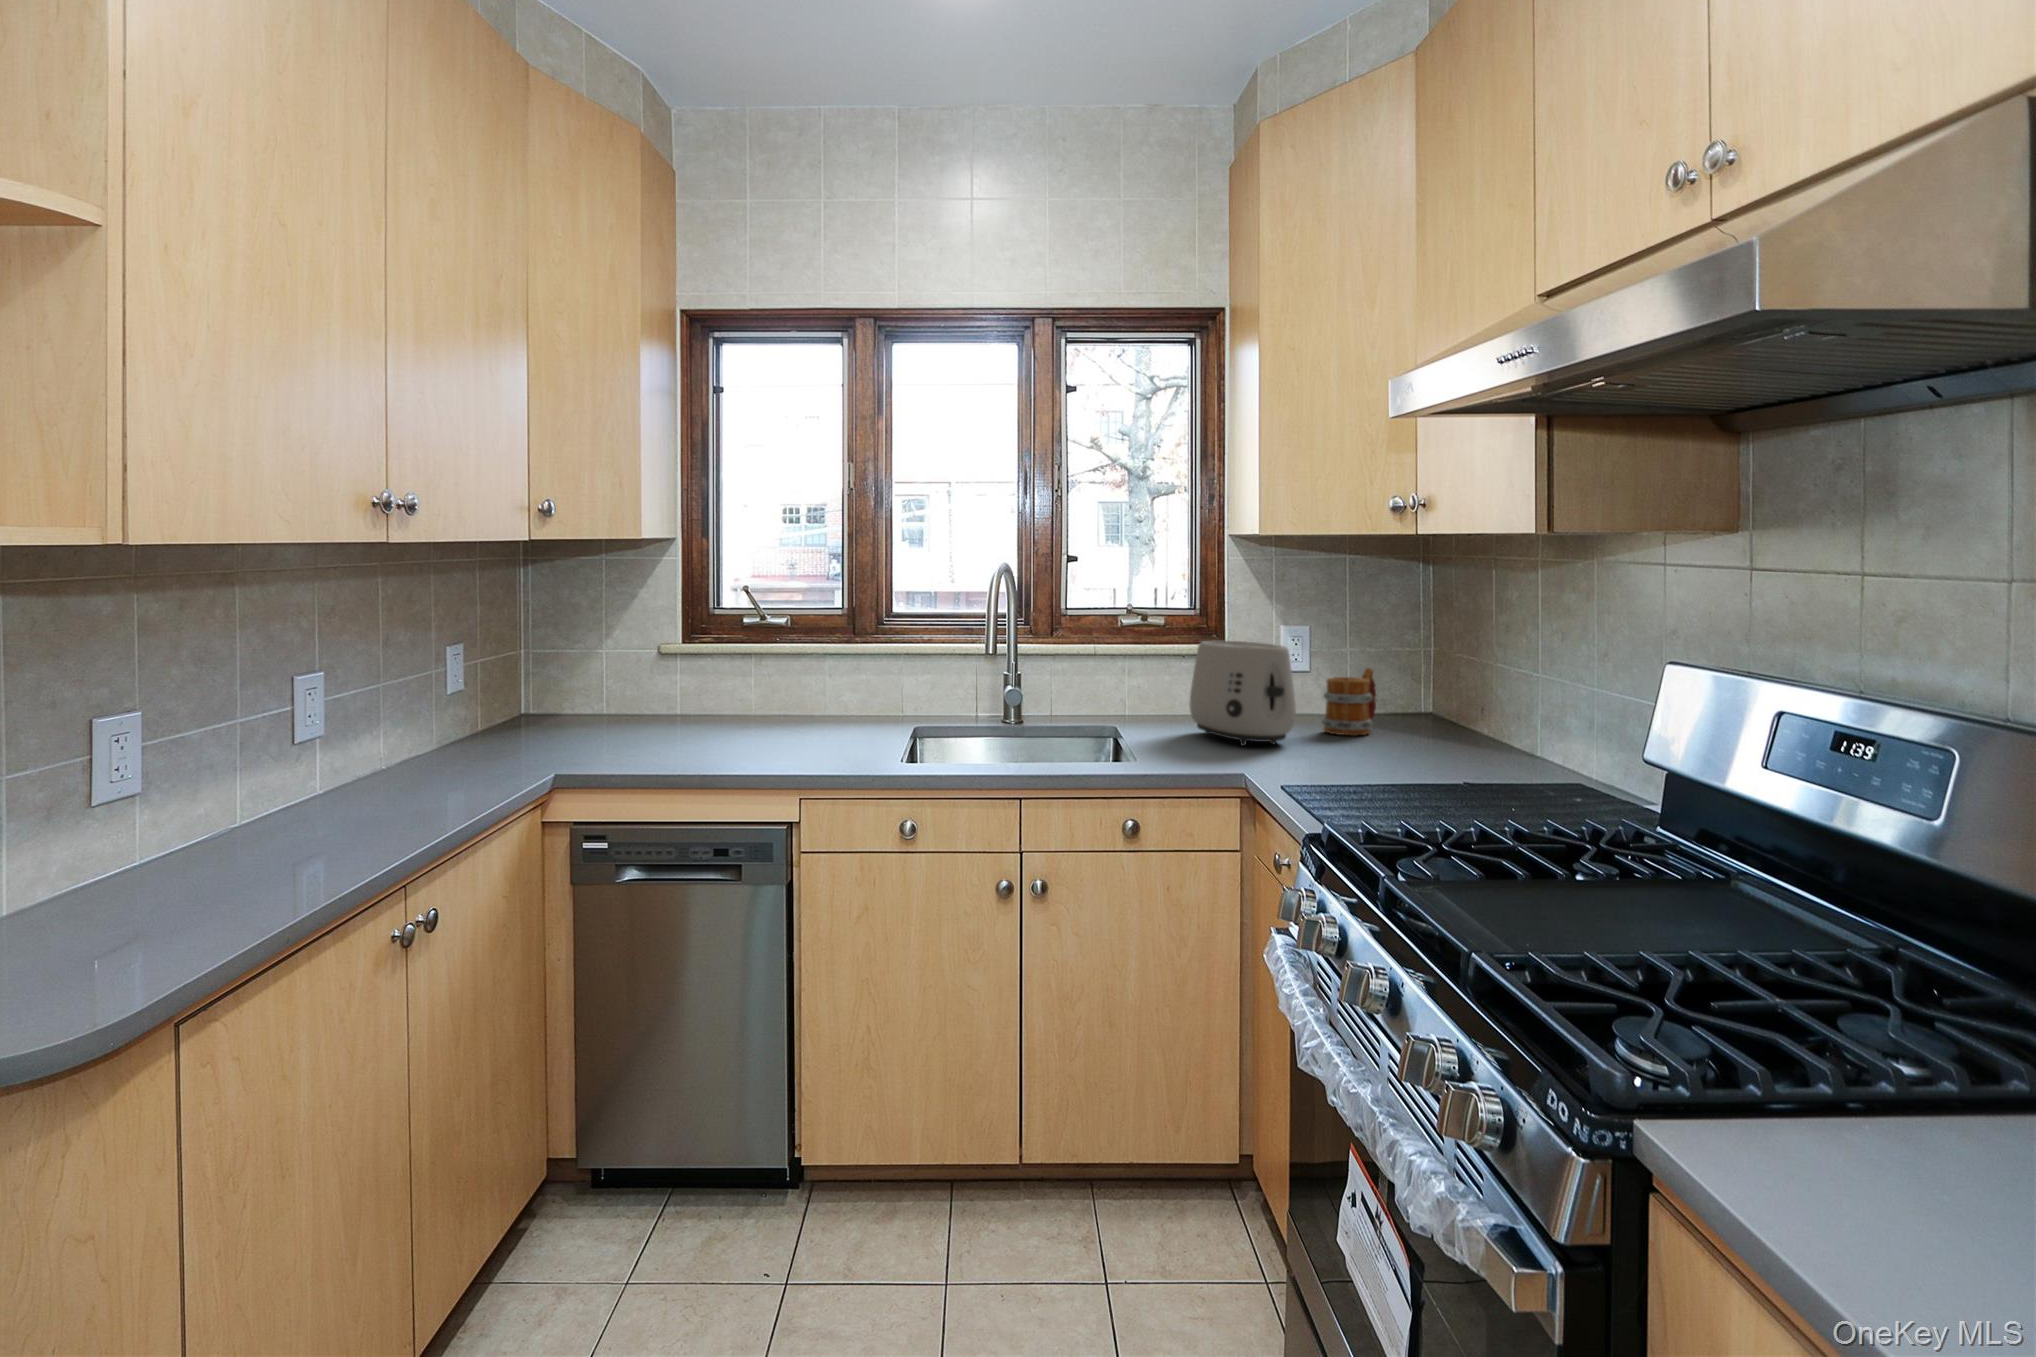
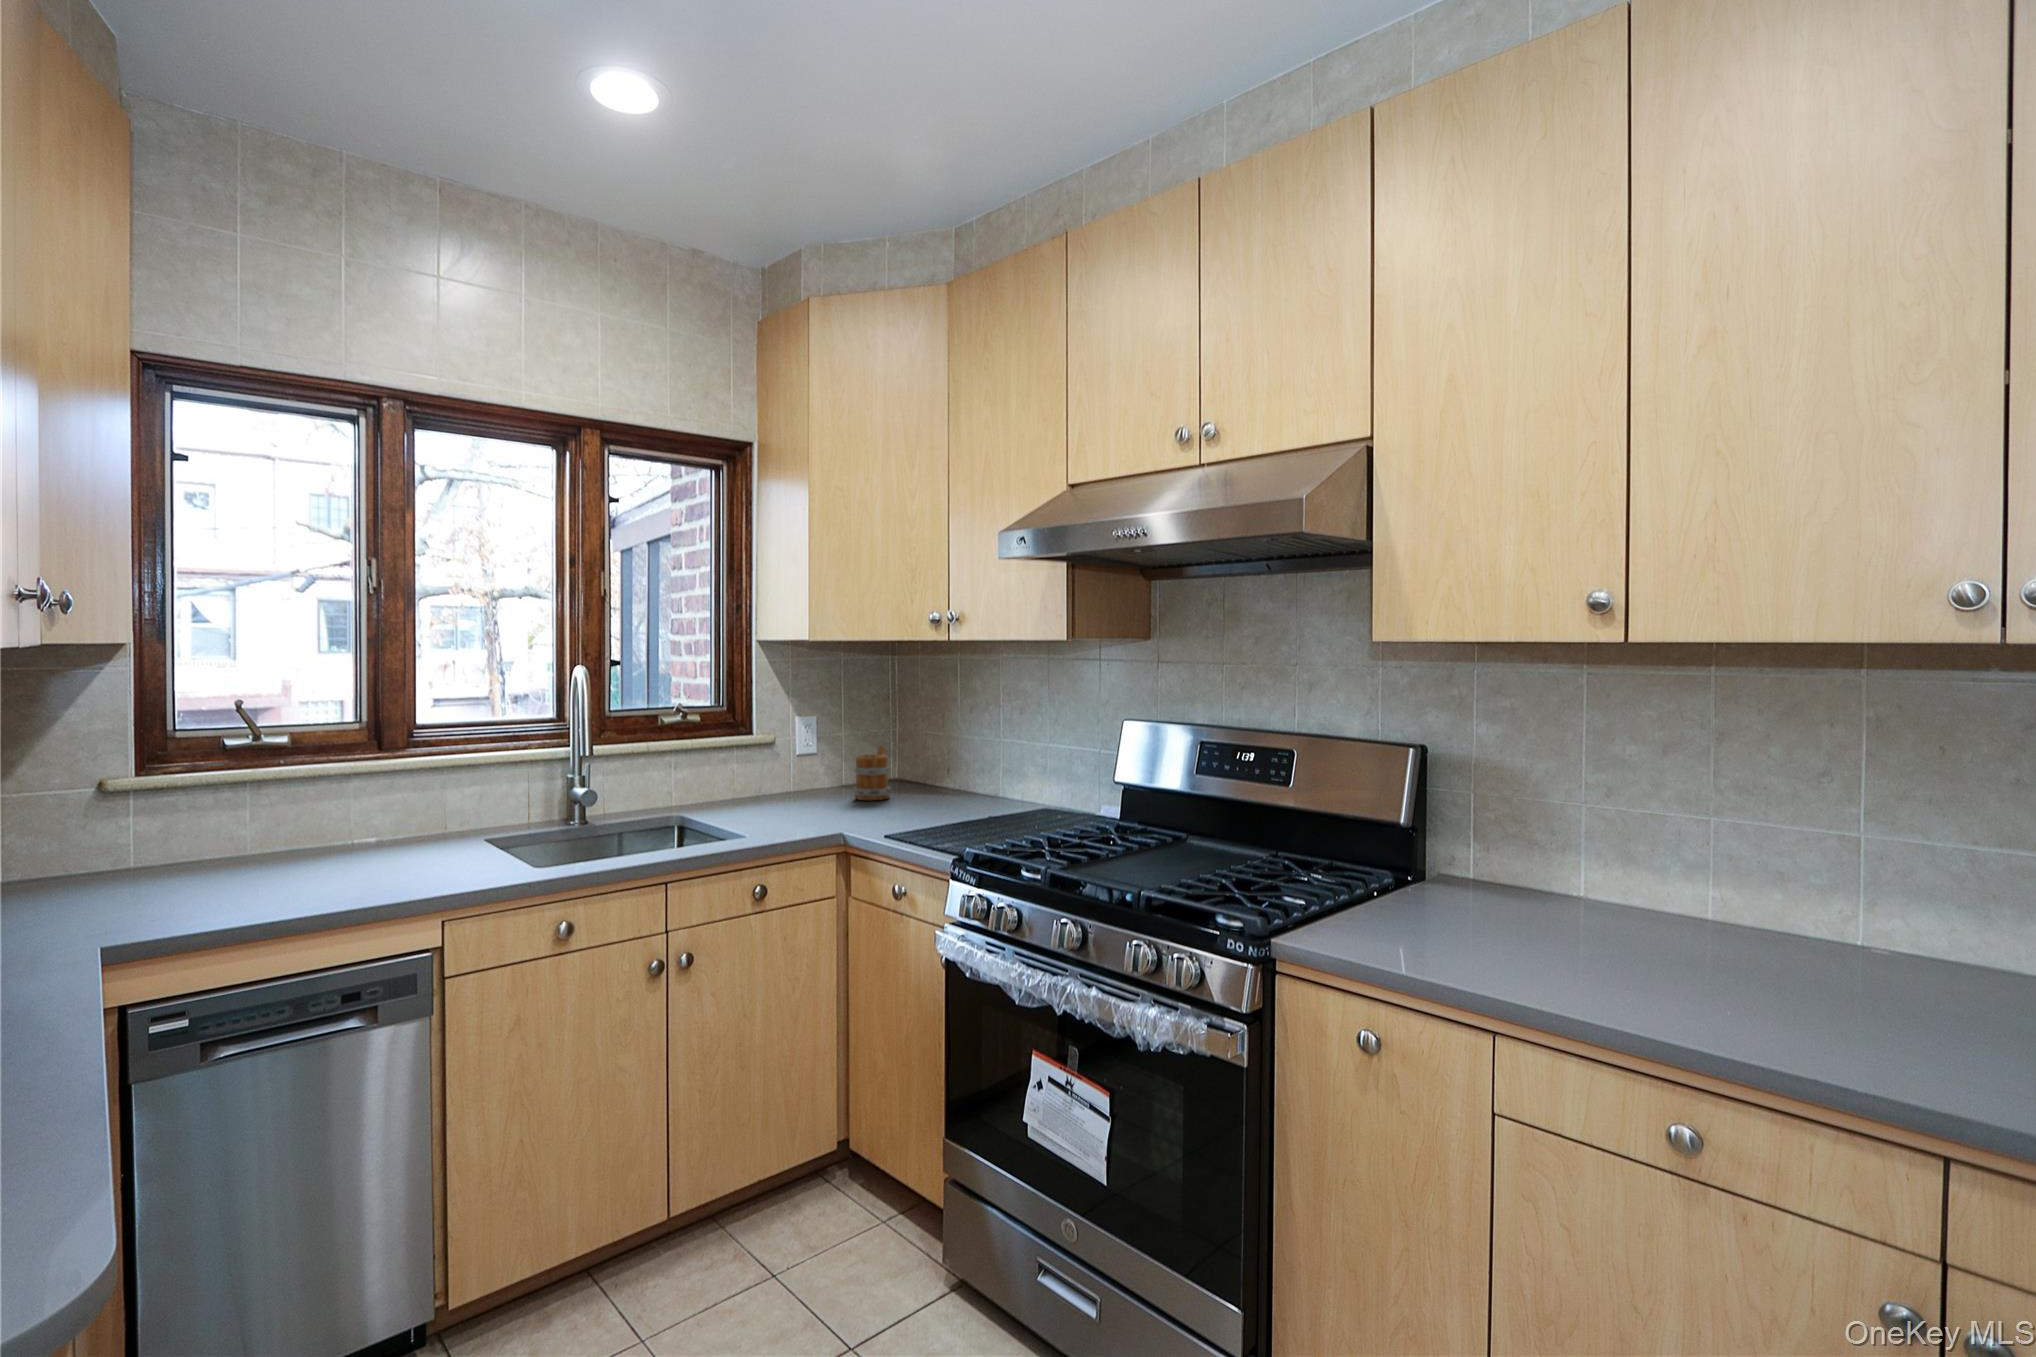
toaster: present [1189,641,1296,746] -> none [753,731,853,817]

